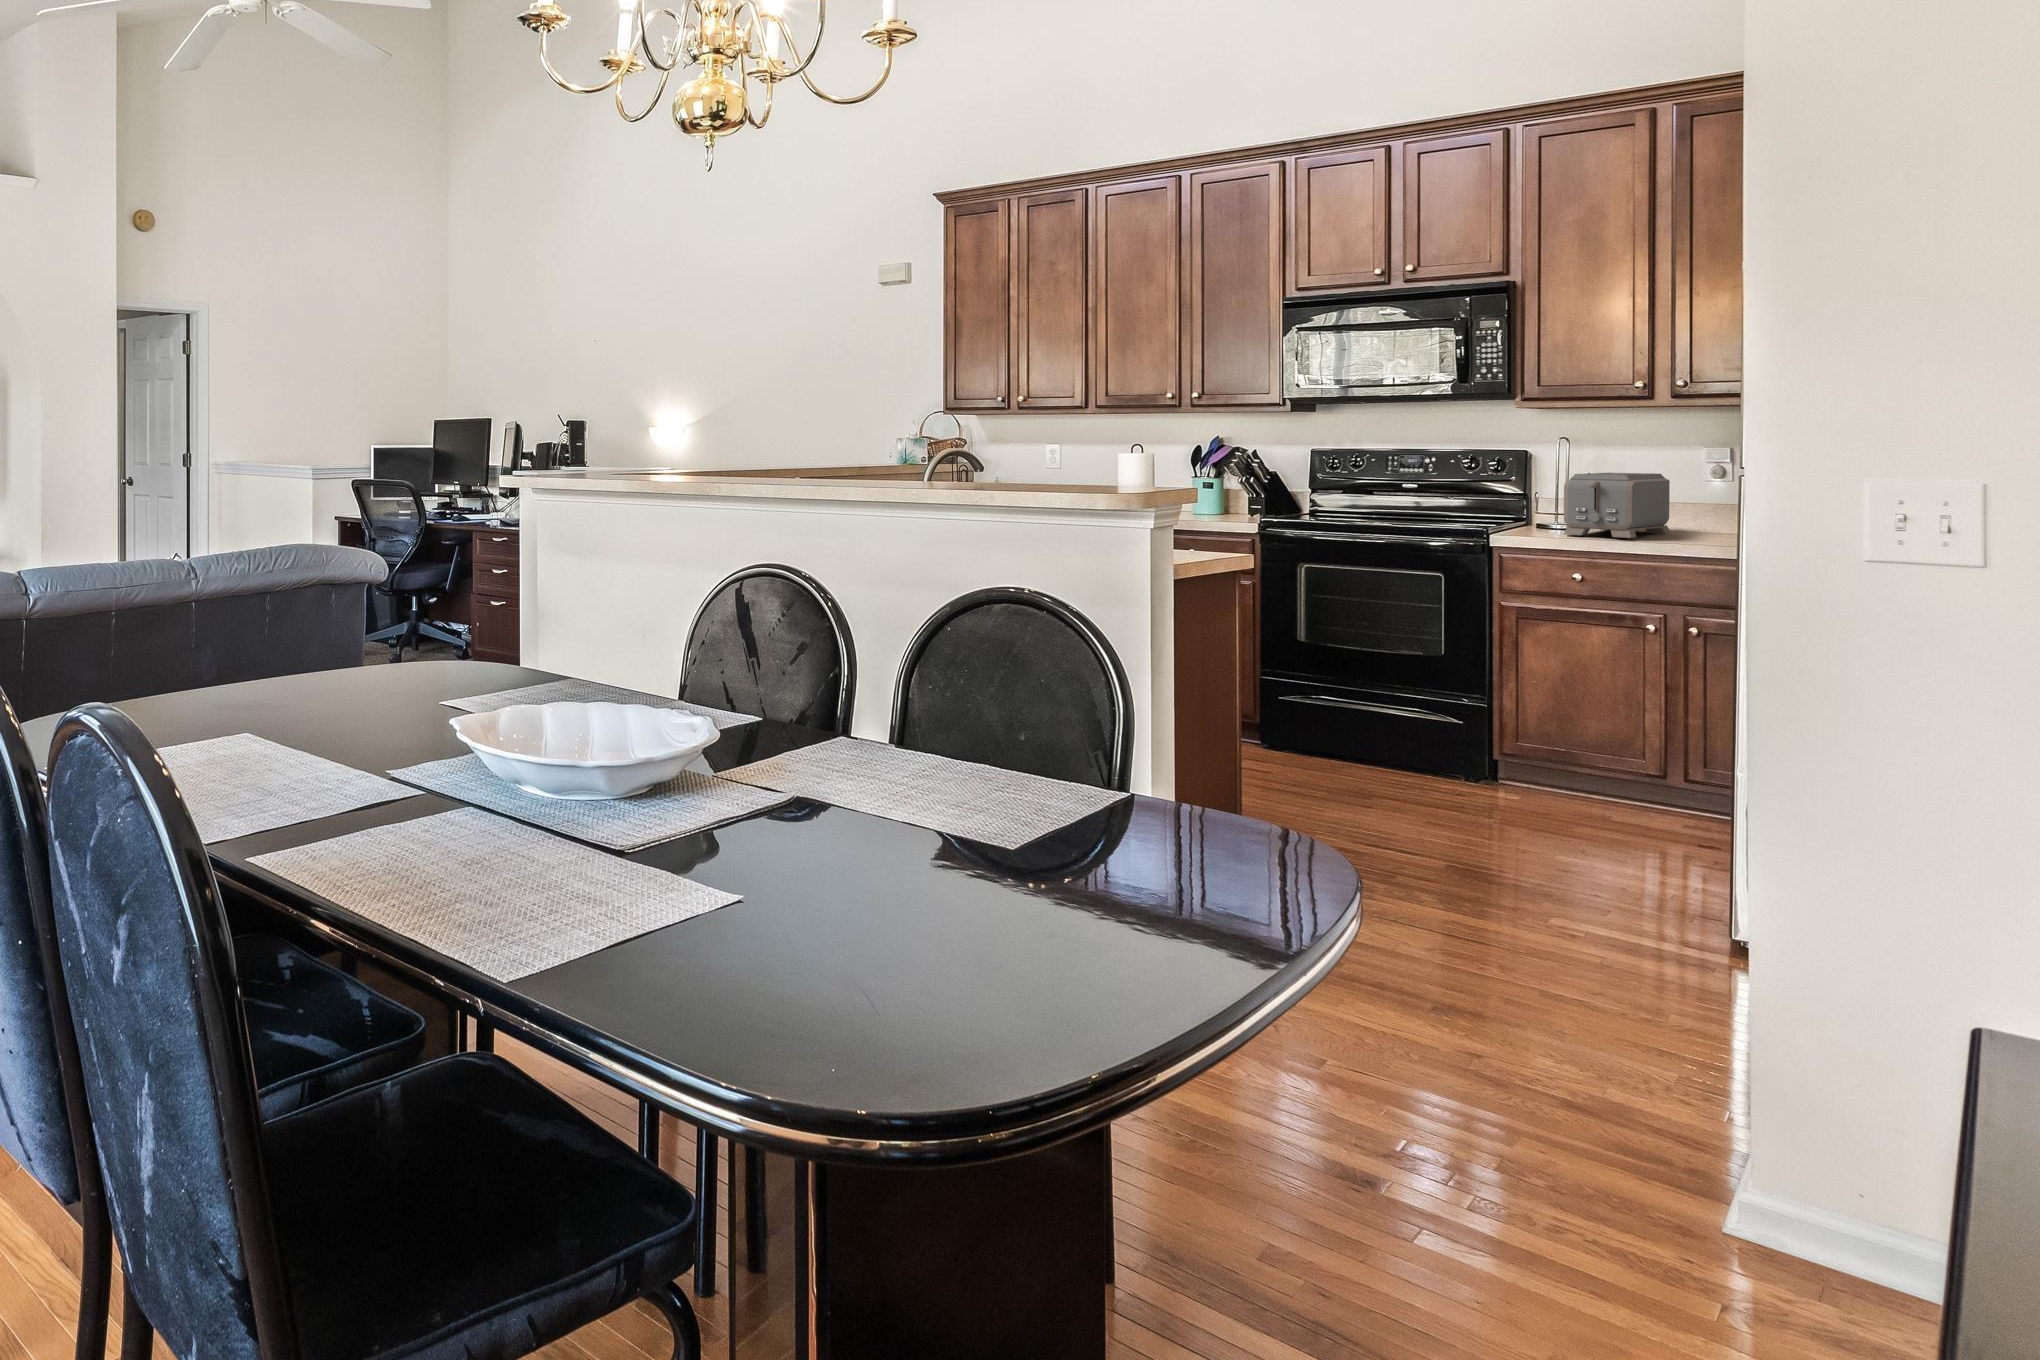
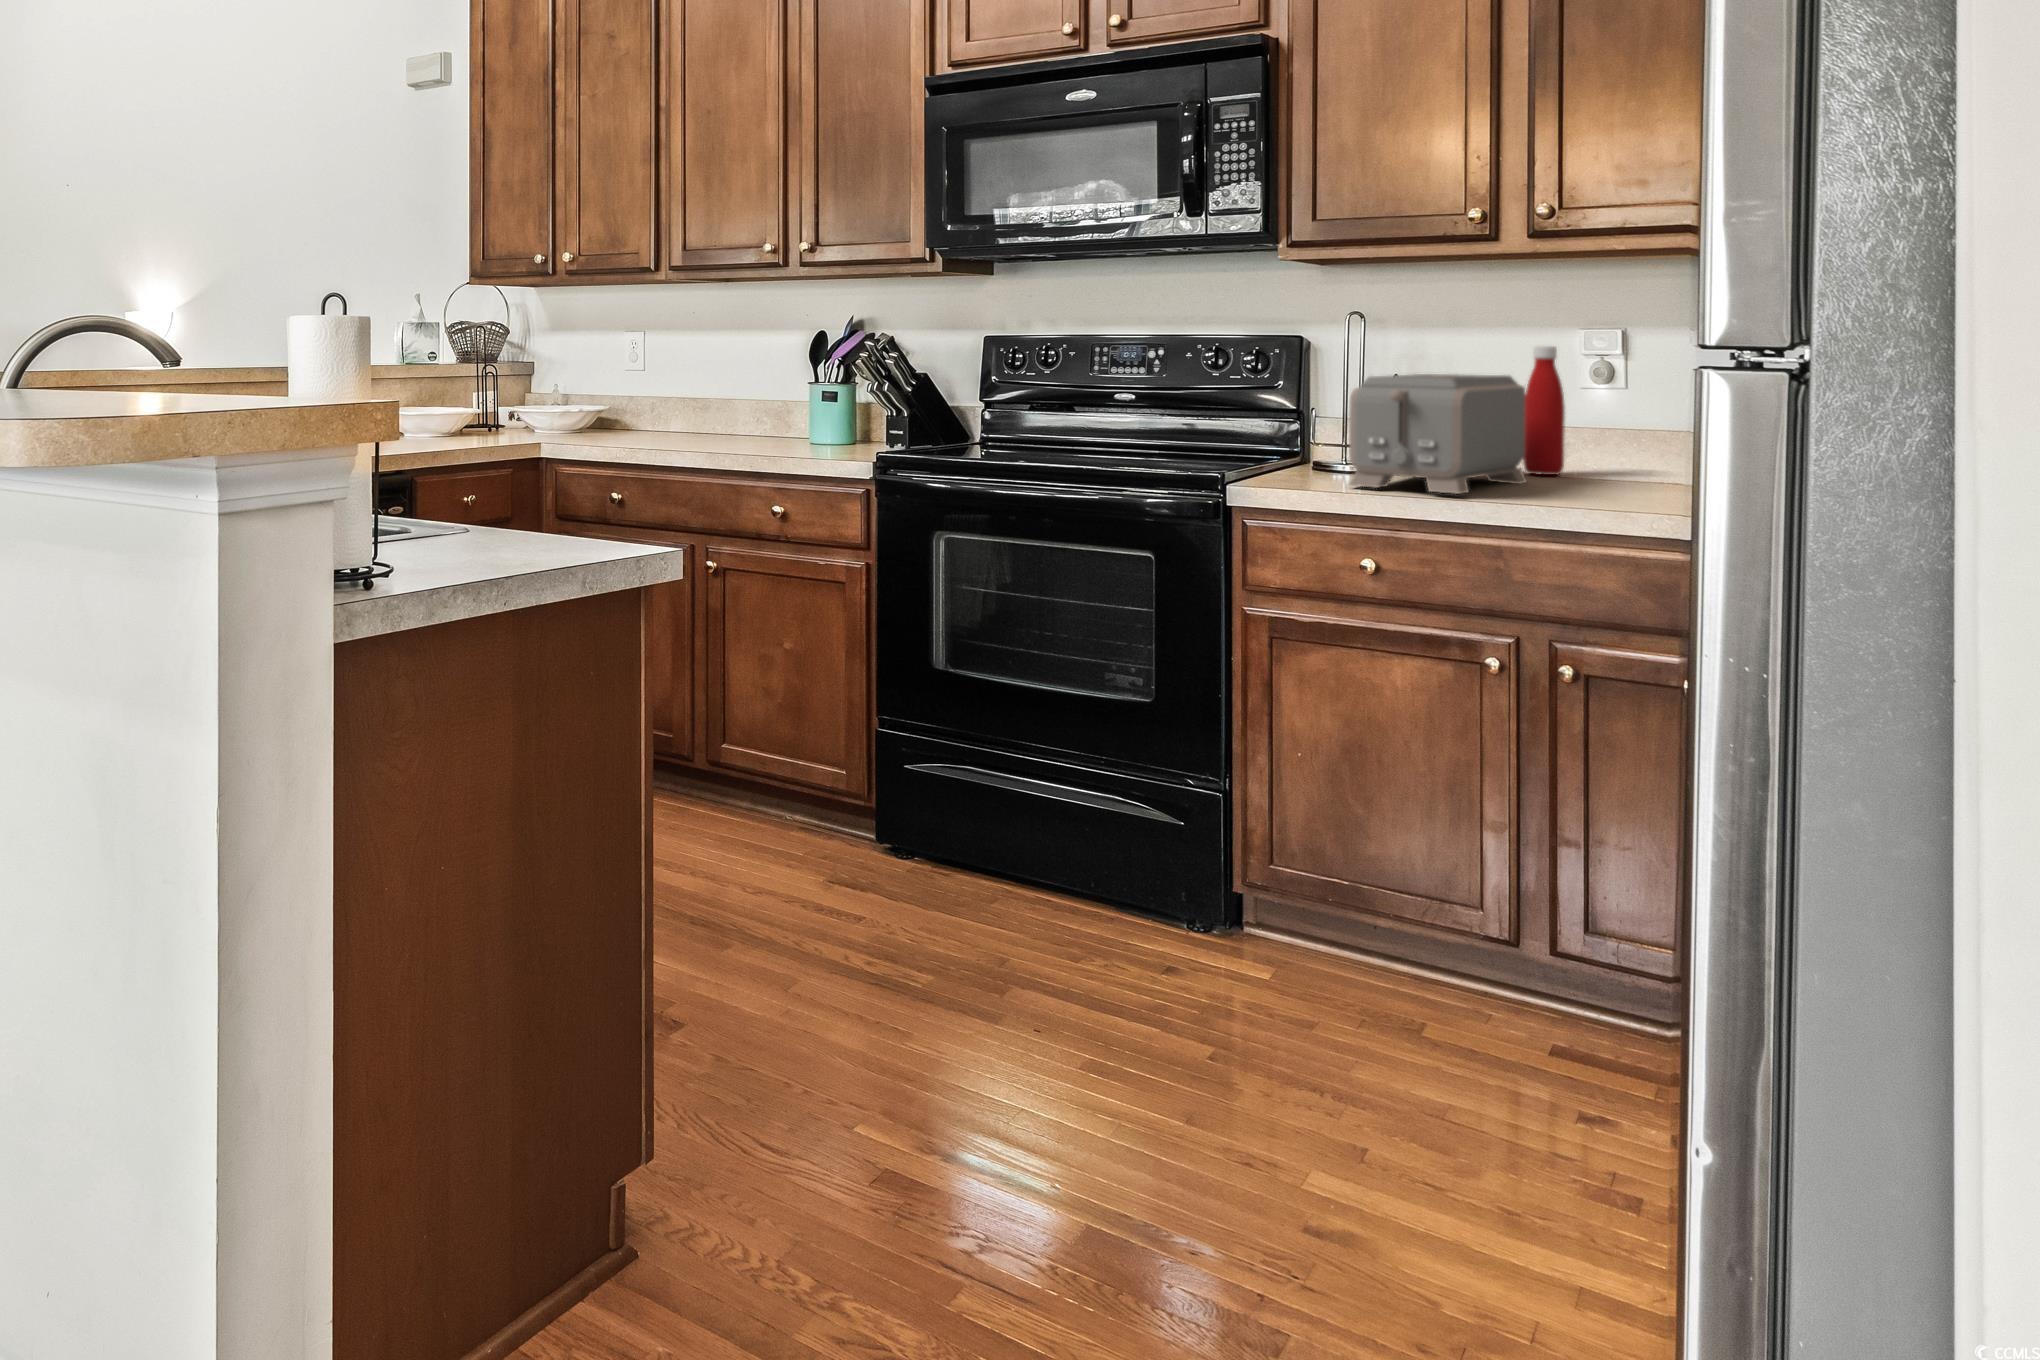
bottle: none [1668,457,1694,530] -> present [1522,346,1565,475]

